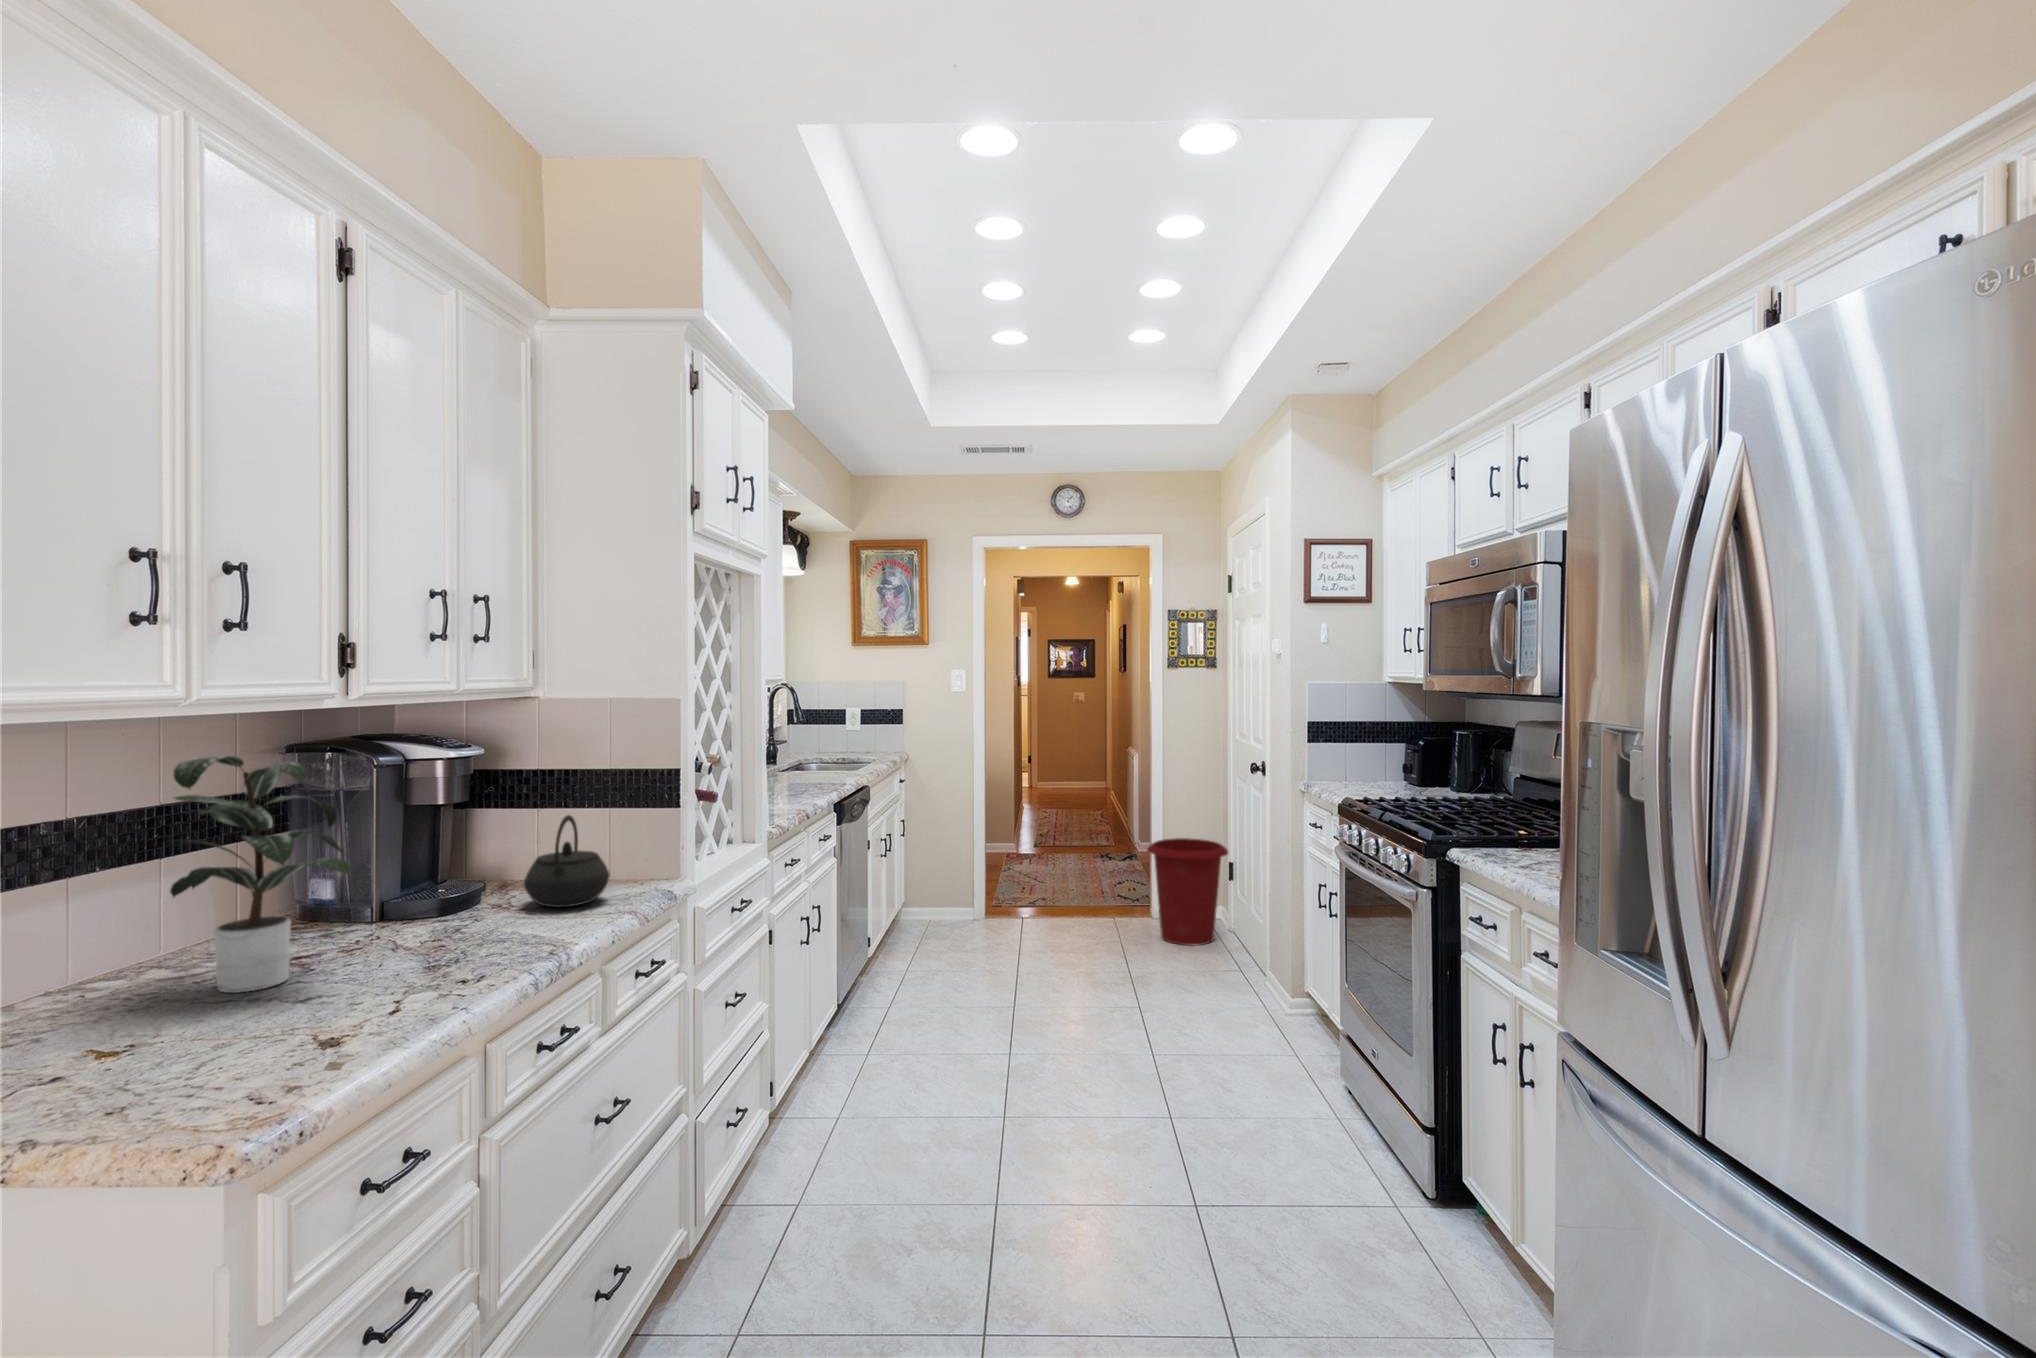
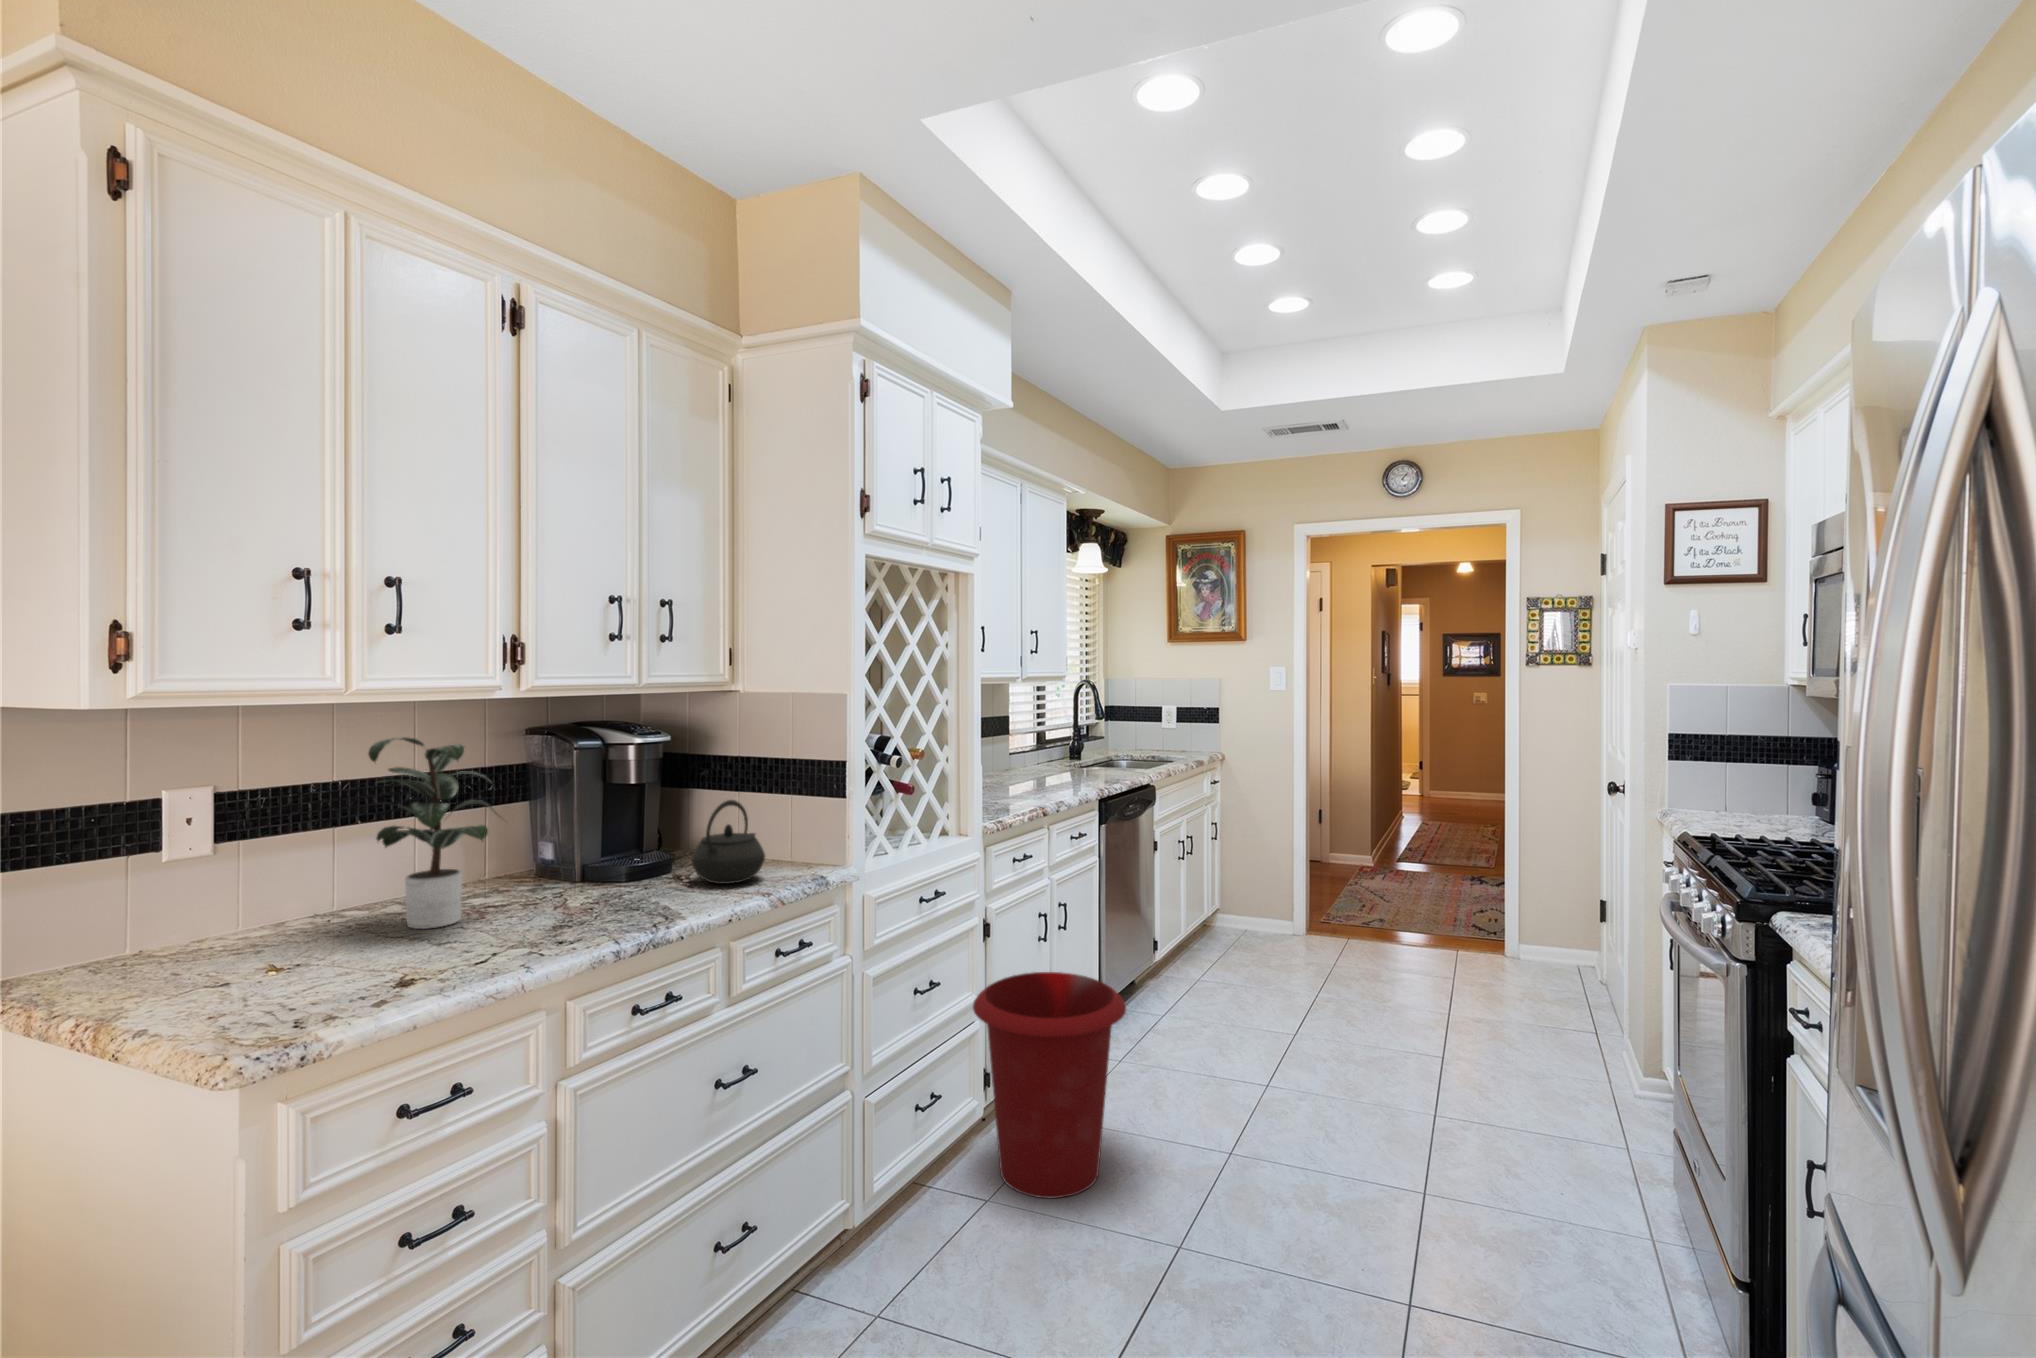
waste bin: present [1147,838,1228,946] -> present [973,972,1126,1198]

